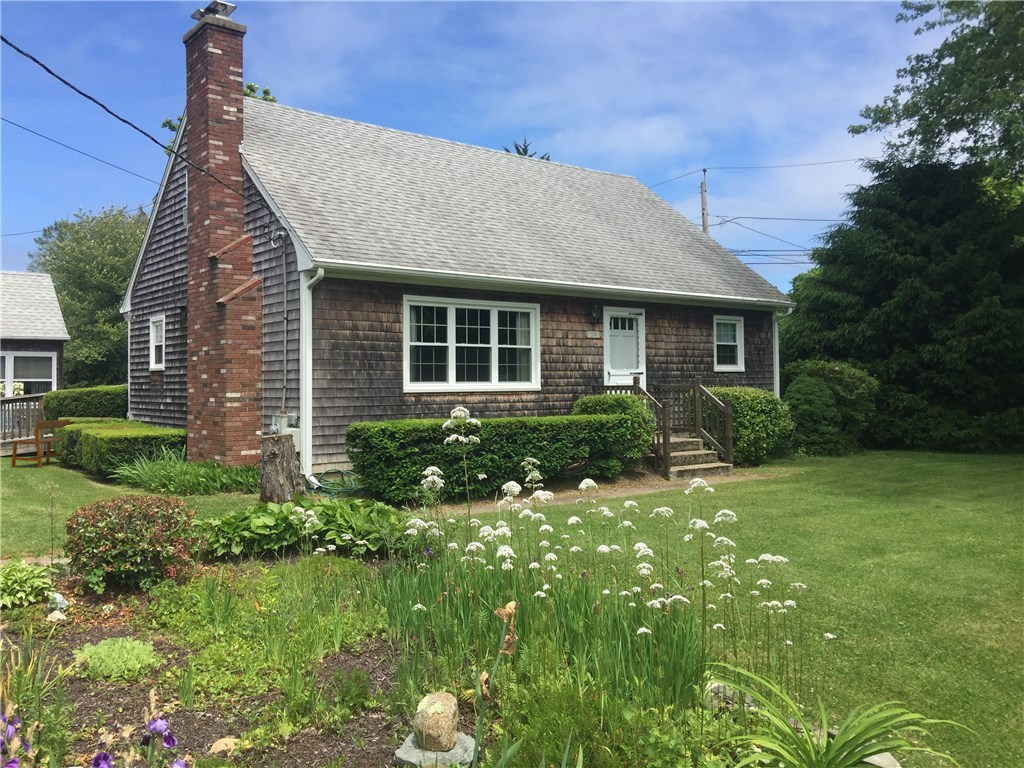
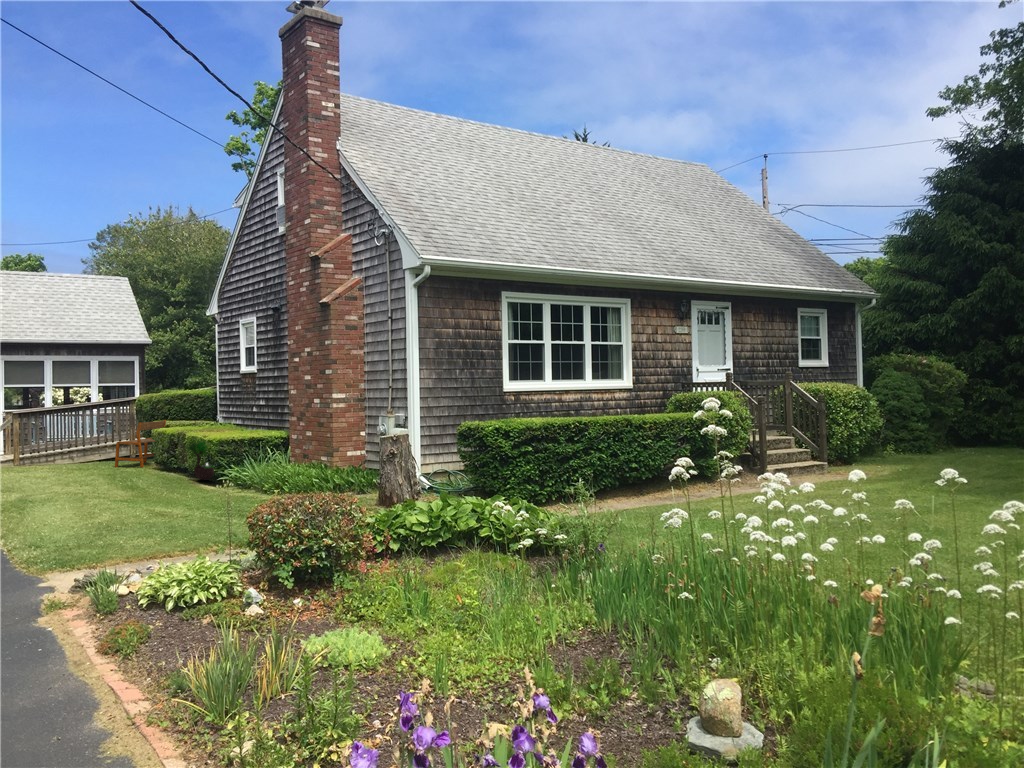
potted tree: none [71,435,106,481] -> present [186,441,214,480]

